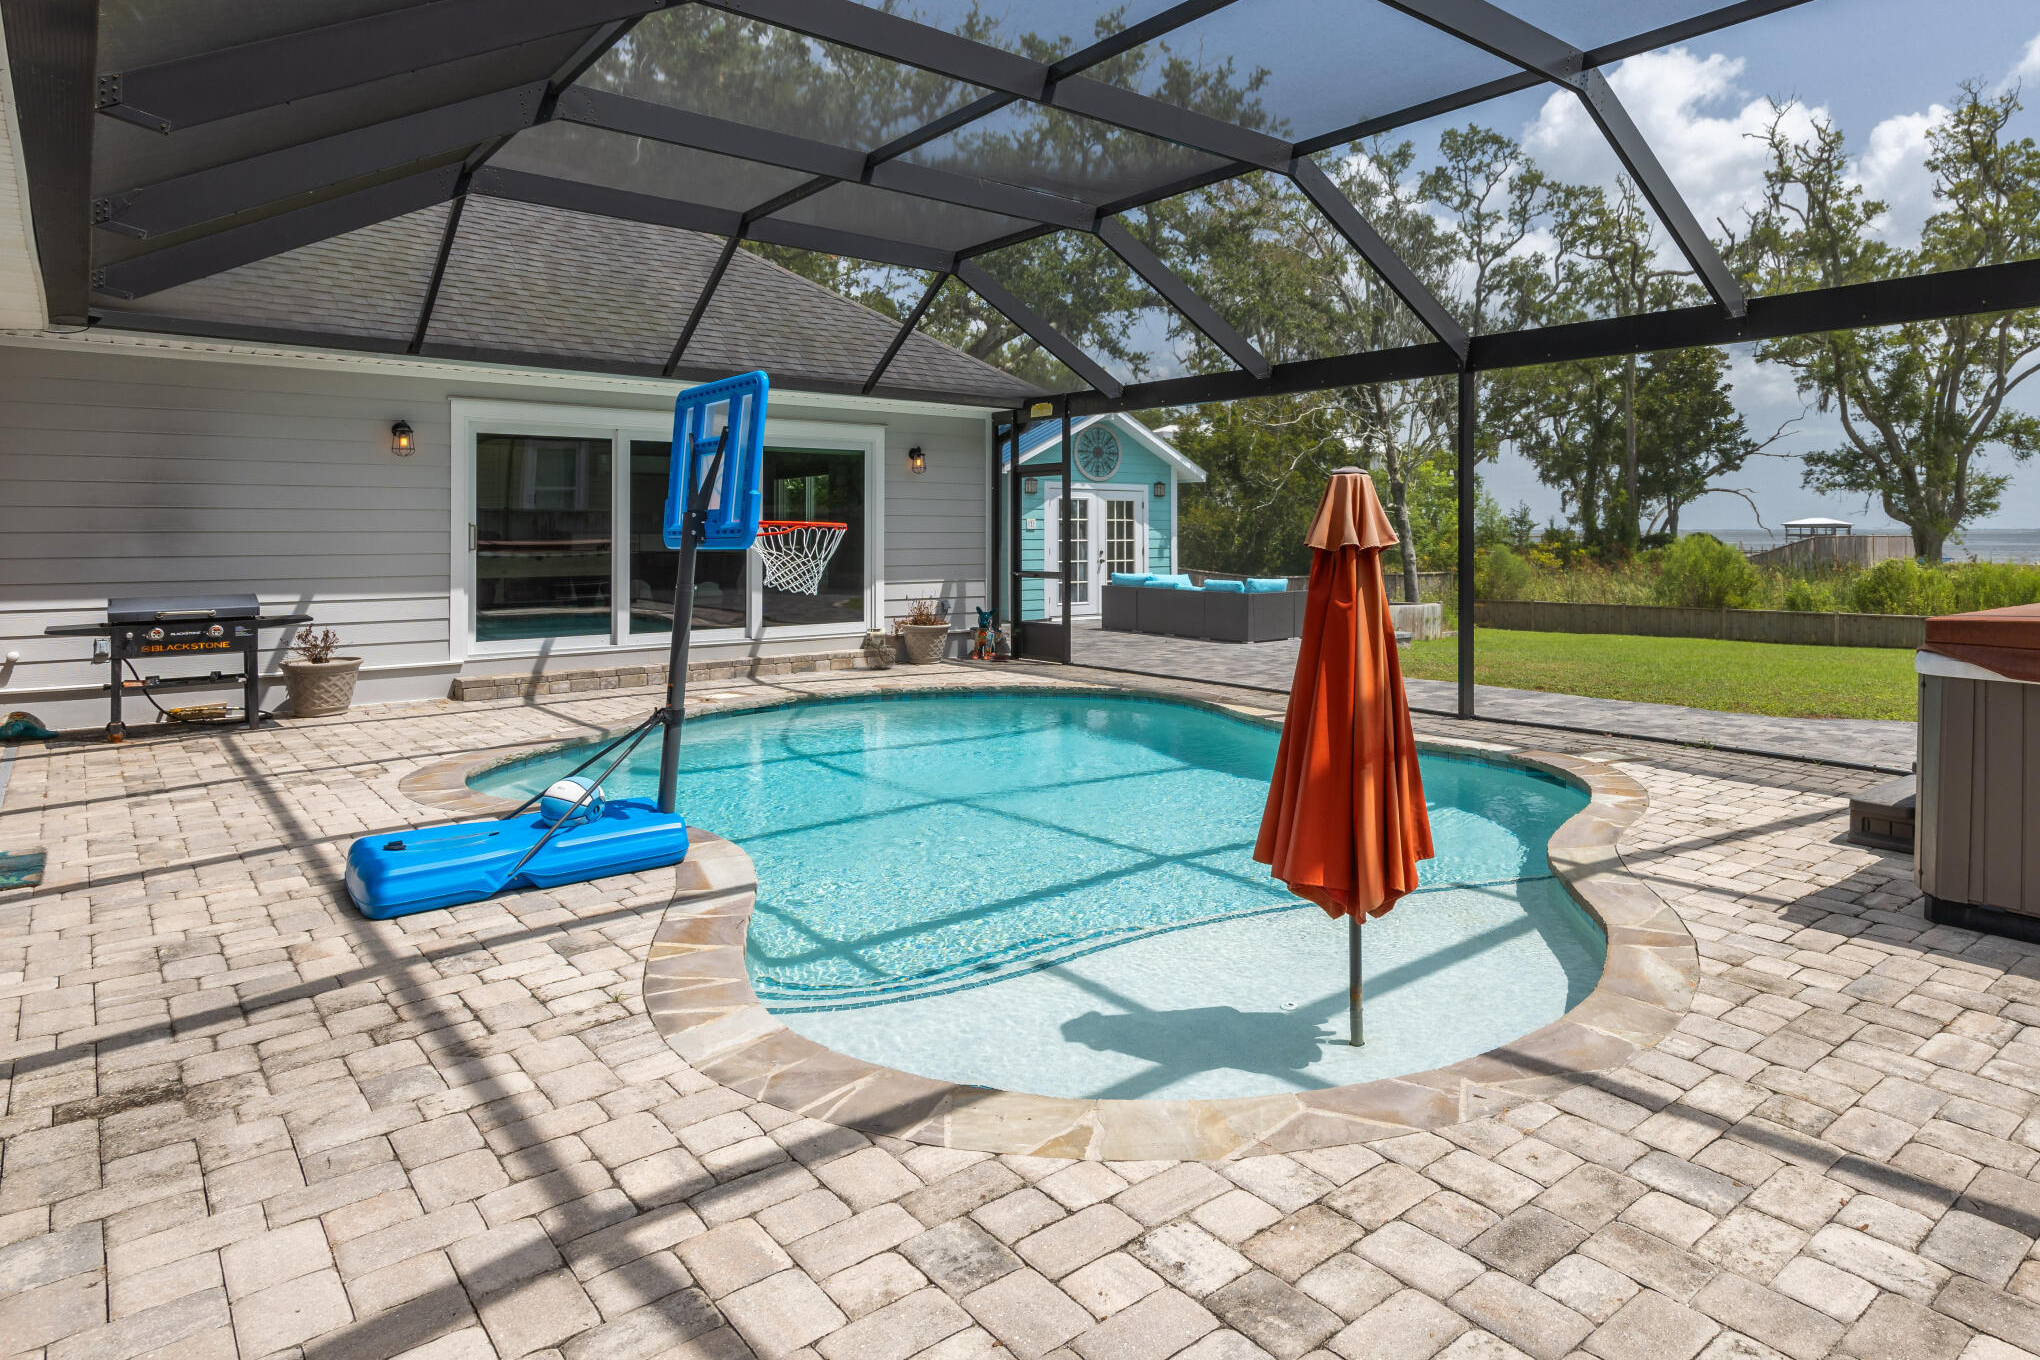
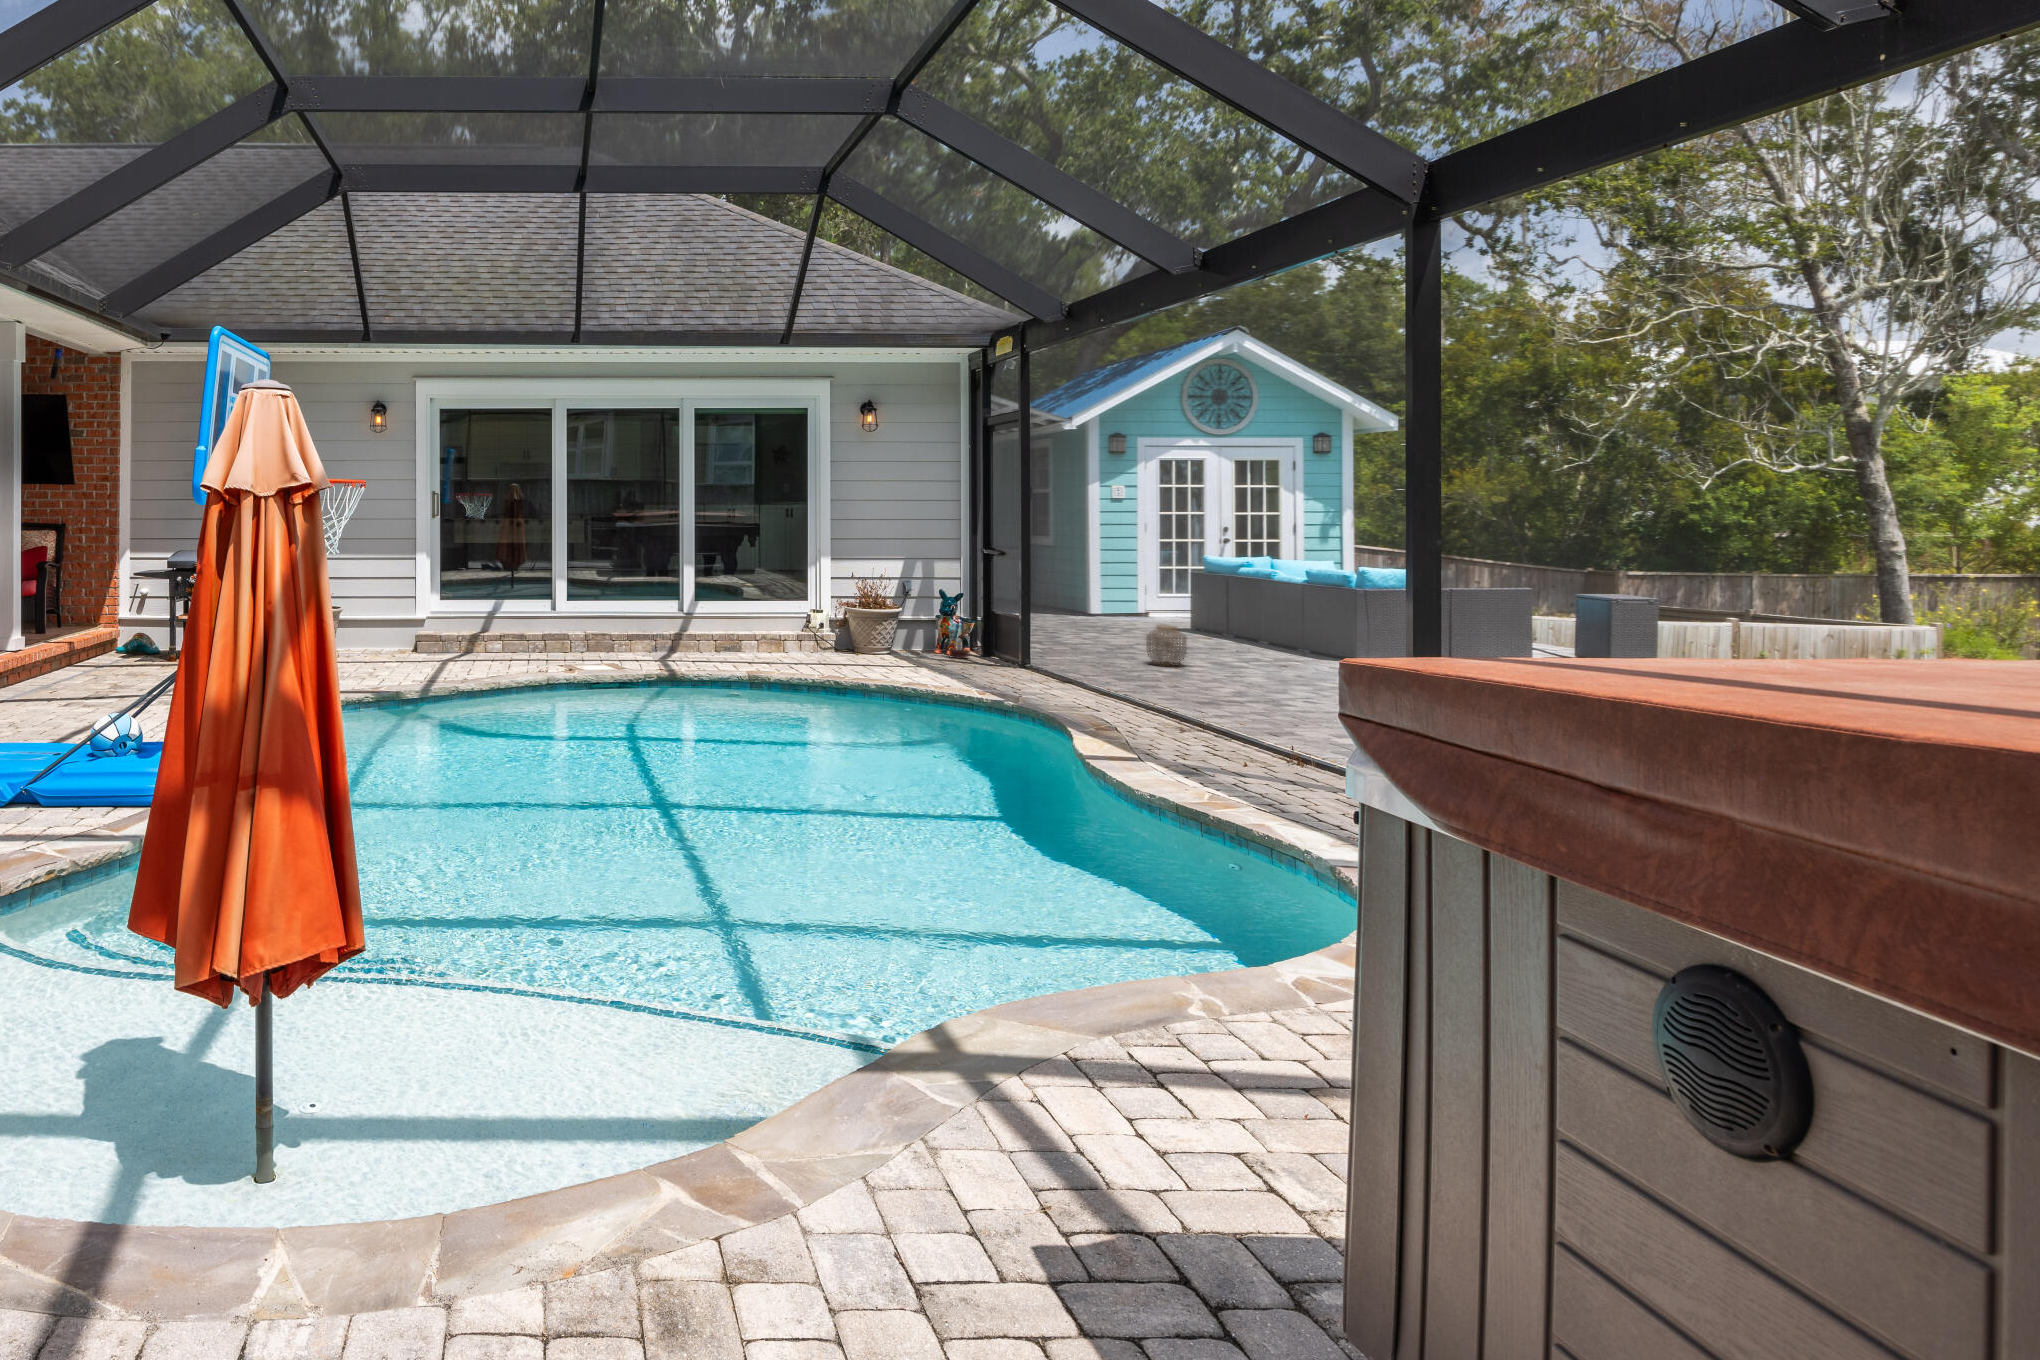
woven basket: present [864,634,898,670] -> present [1147,626,1187,666]

